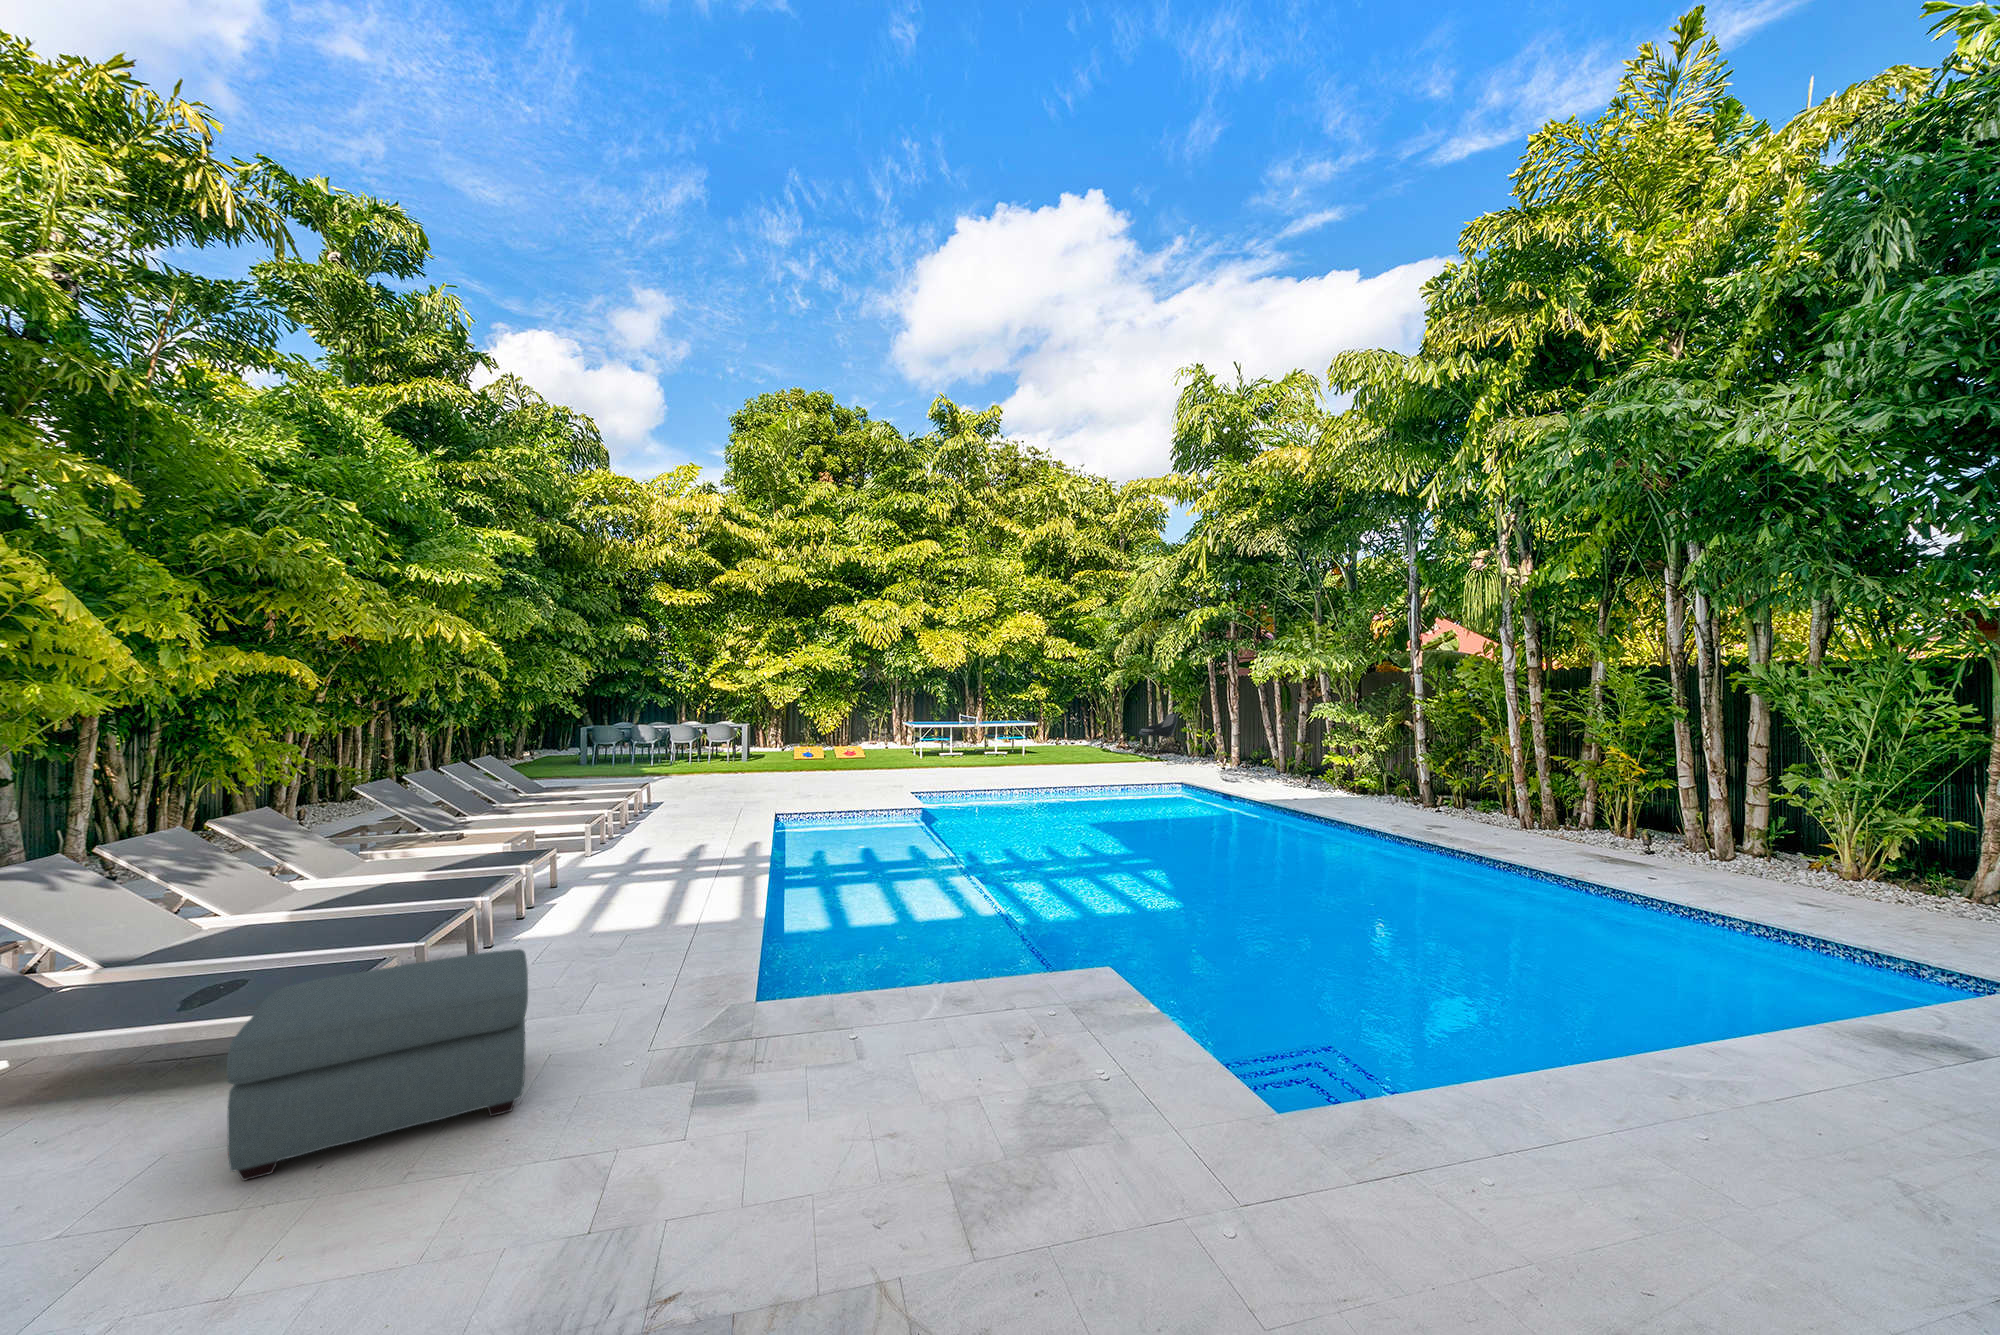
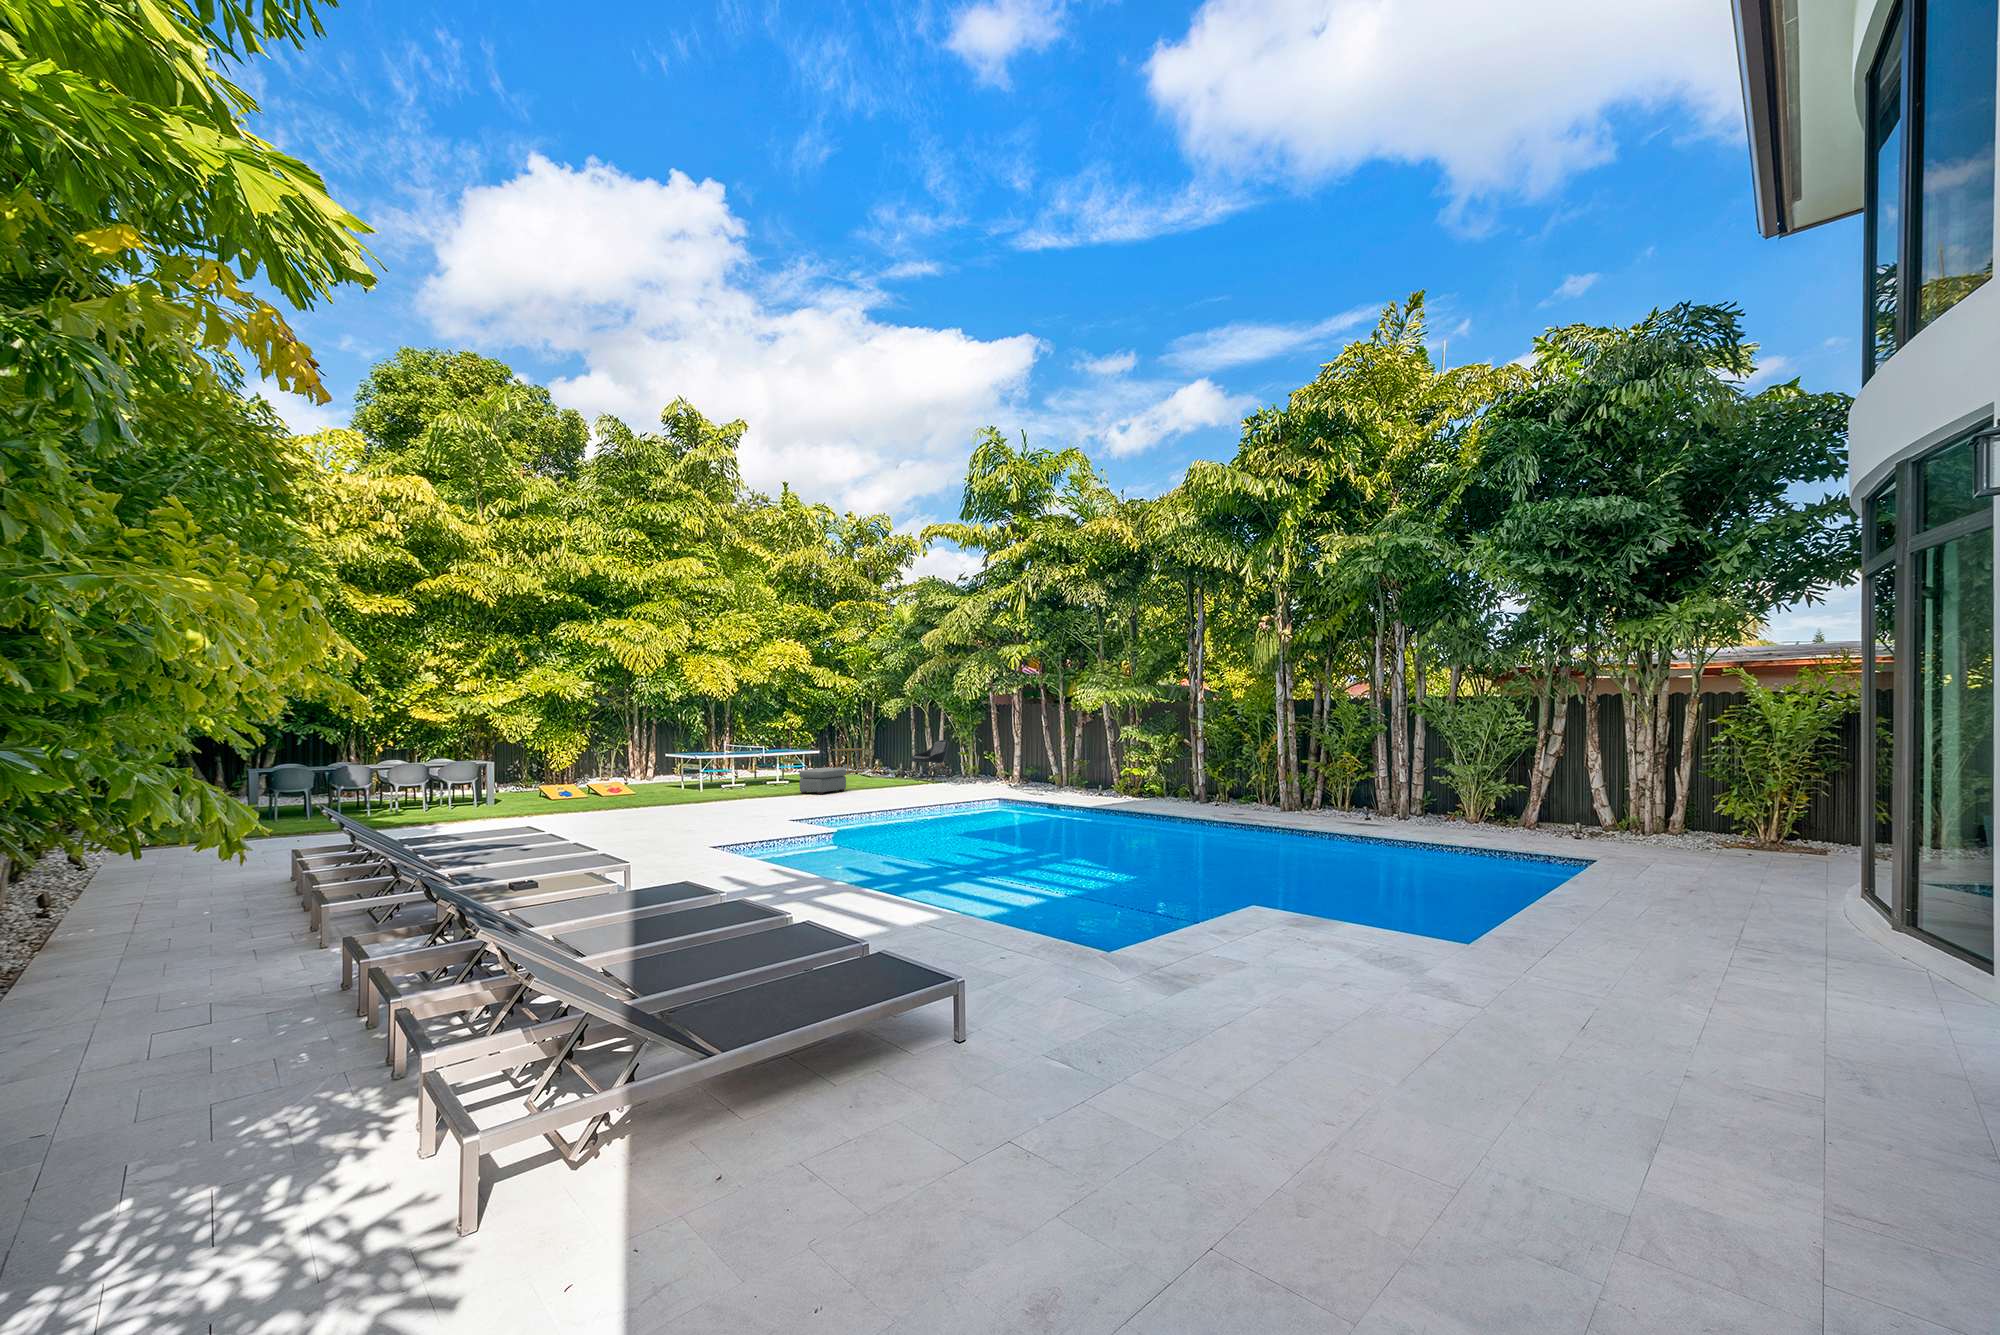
round table: none [1079,719,1115,744] -> present [832,748,867,774]
ottoman: present [227,949,528,1180] -> present [800,768,846,795]

